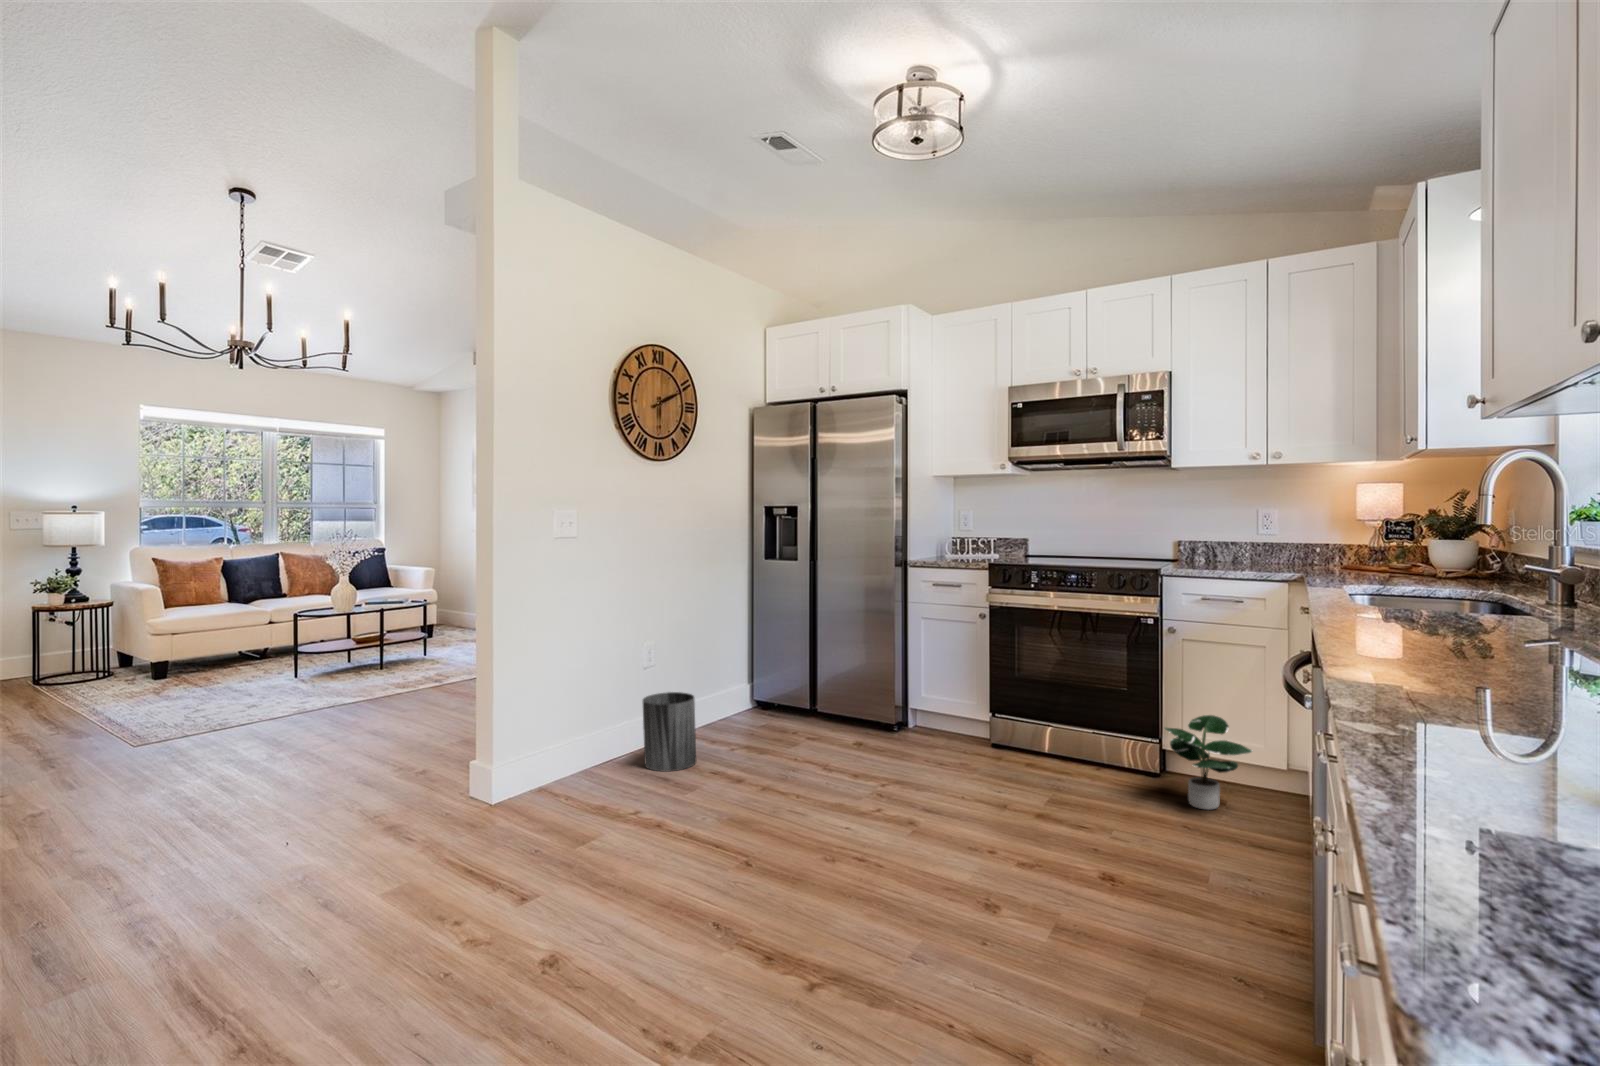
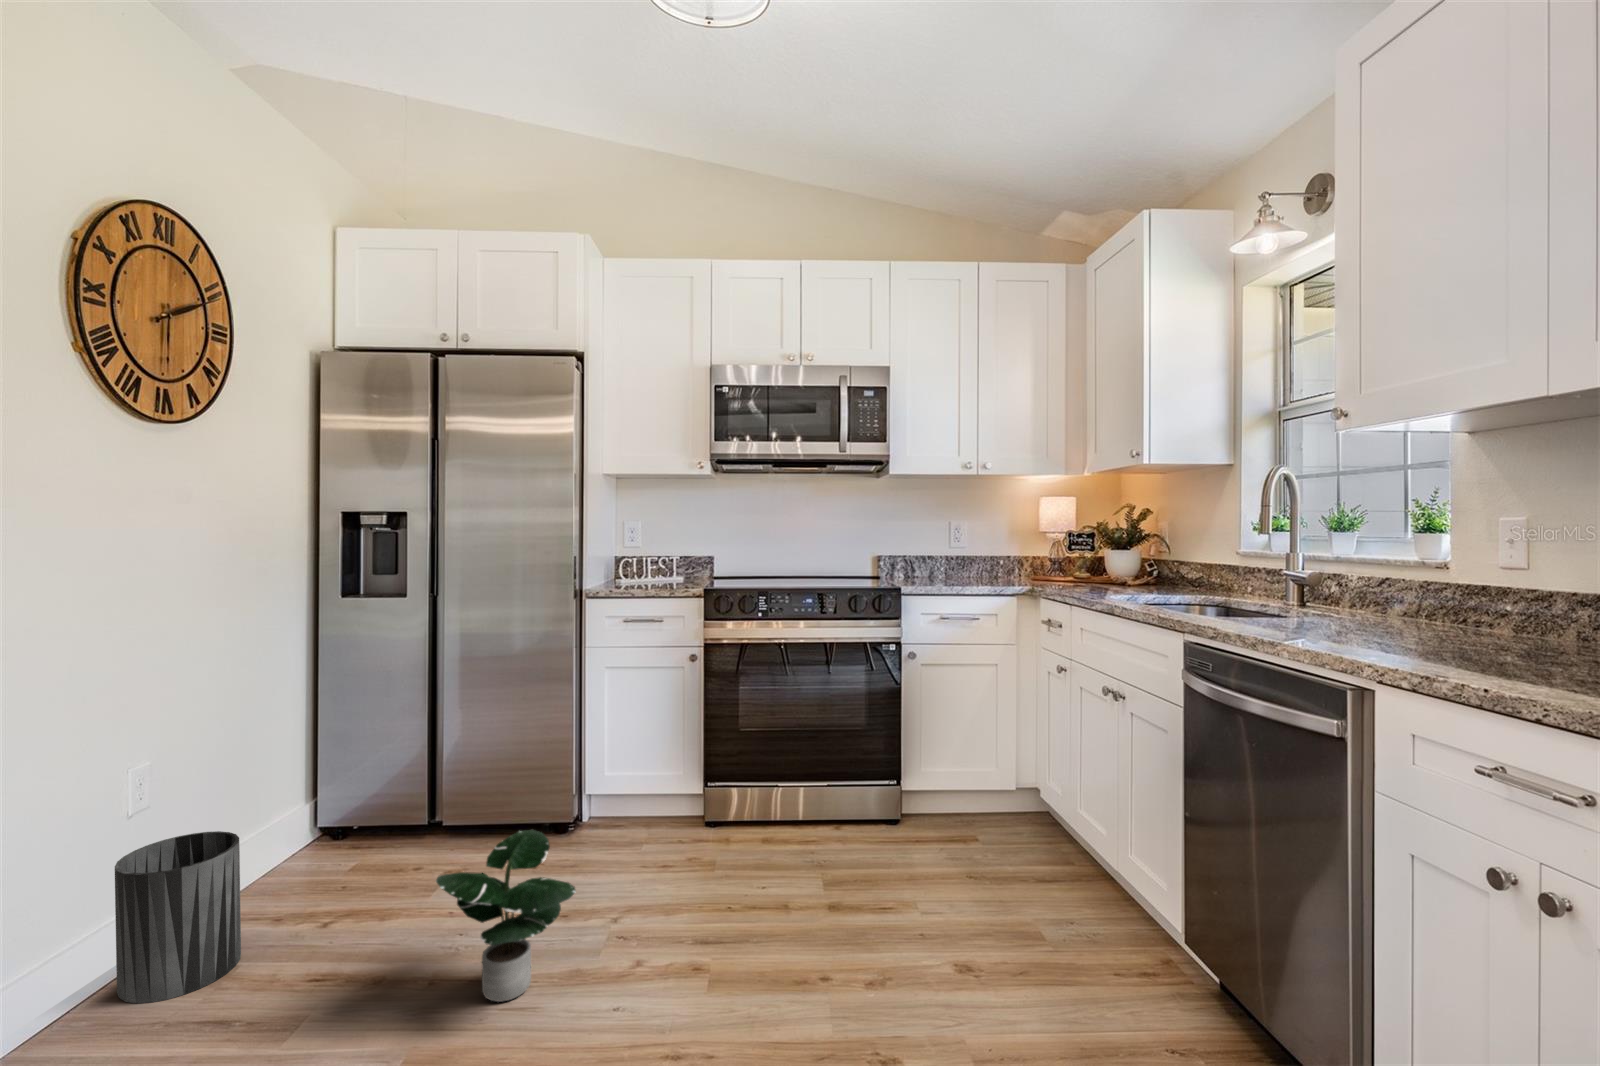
potted plant: present [1165,715,1252,810] -> present [436,830,576,1002]

